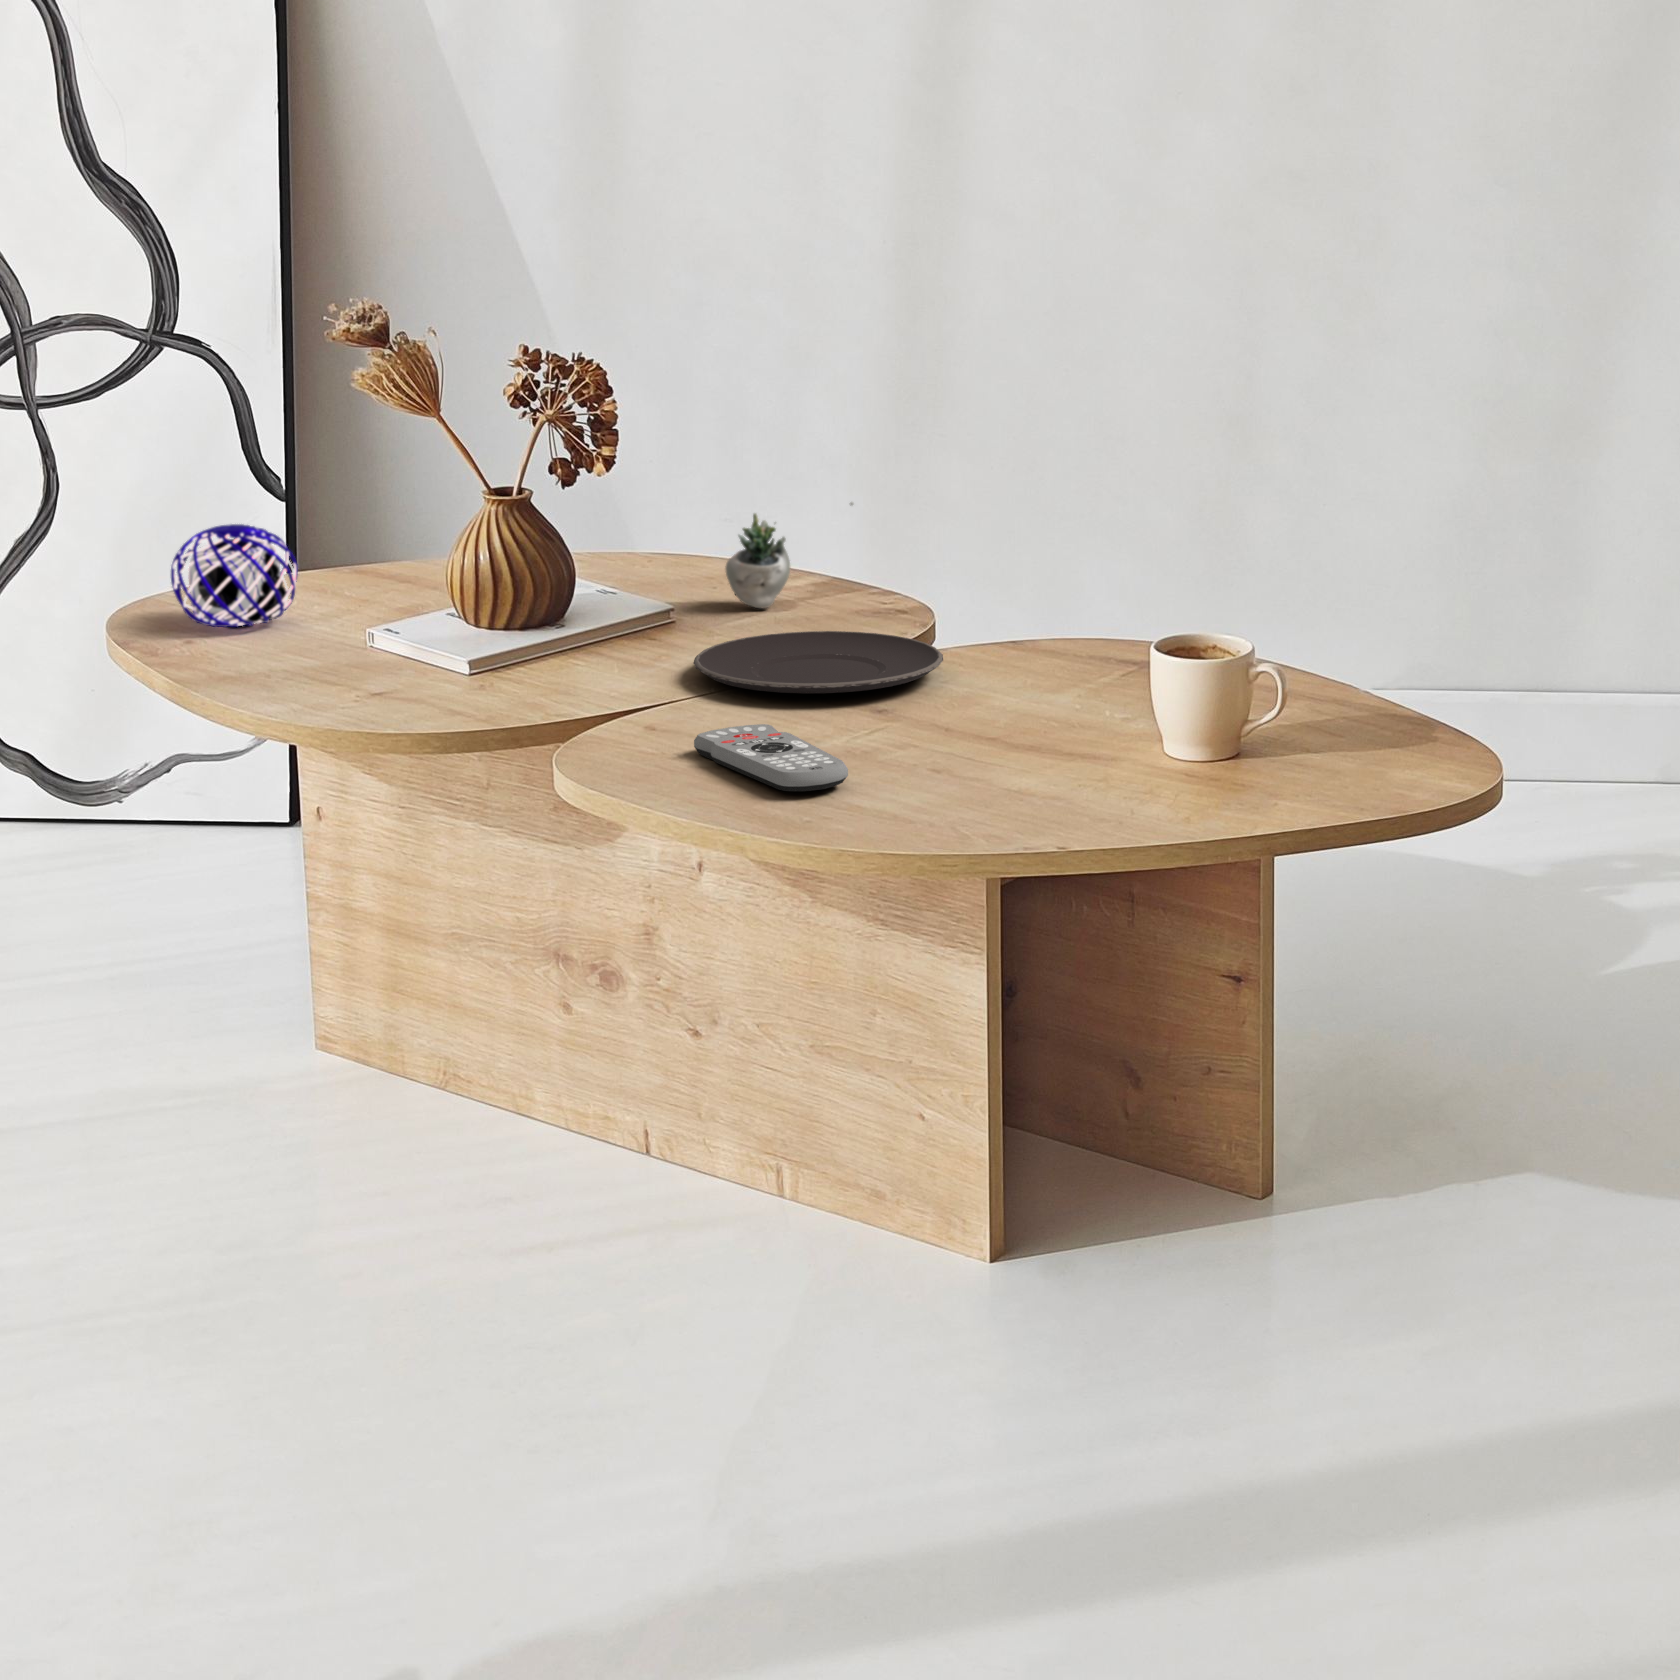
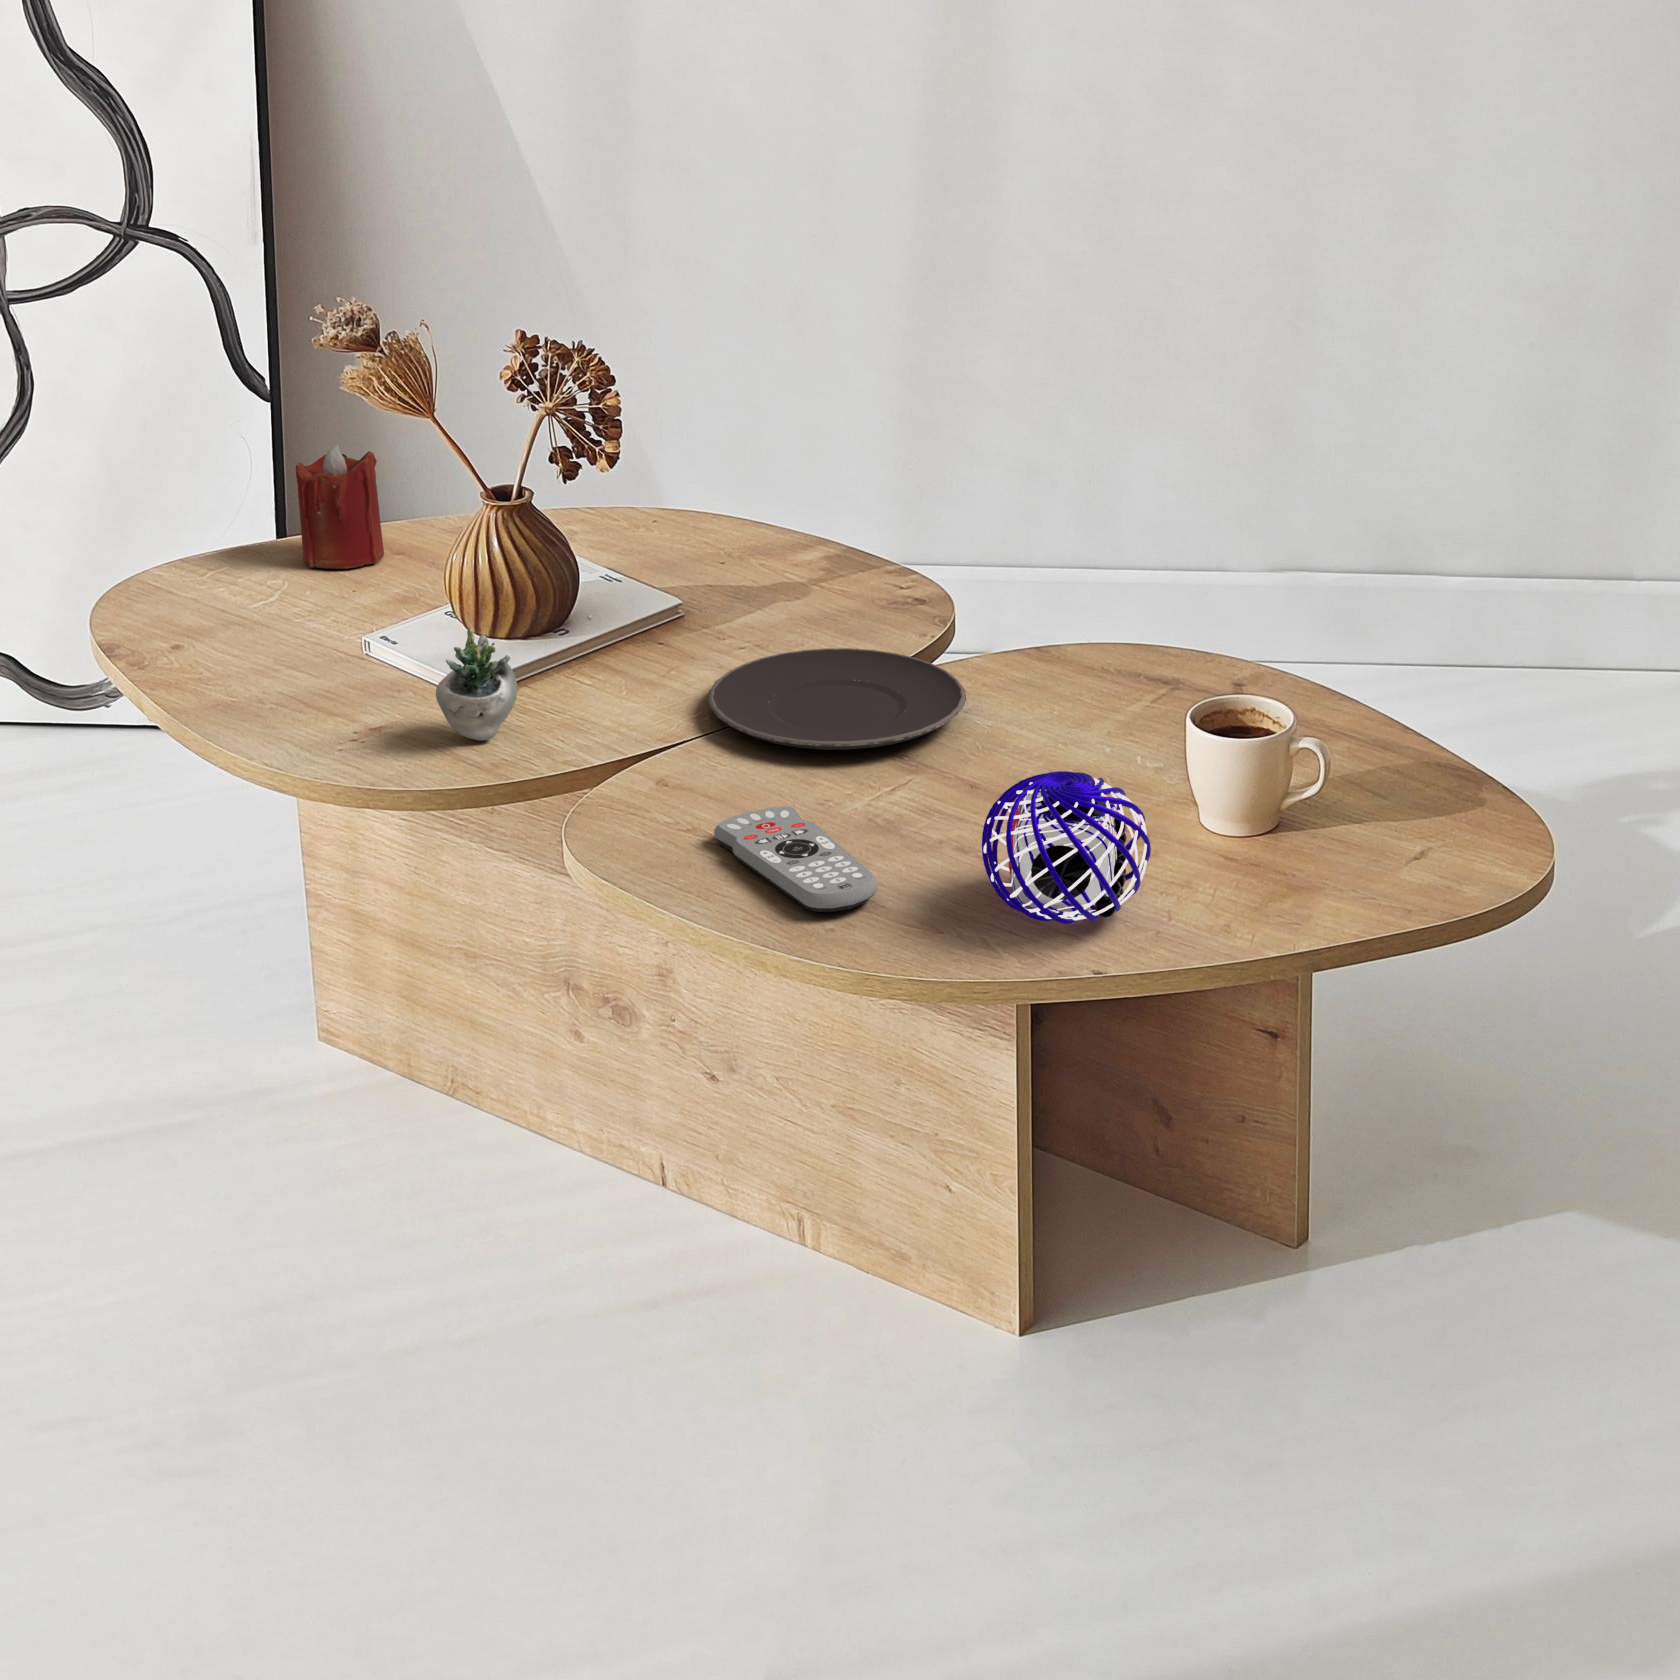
candle: none [306,474,388,592] -> present [296,444,384,569]
succulent plant: present [725,502,854,608] -> present [436,615,592,741]
decorative orb: present [171,524,298,627] -> present [982,771,1151,924]

